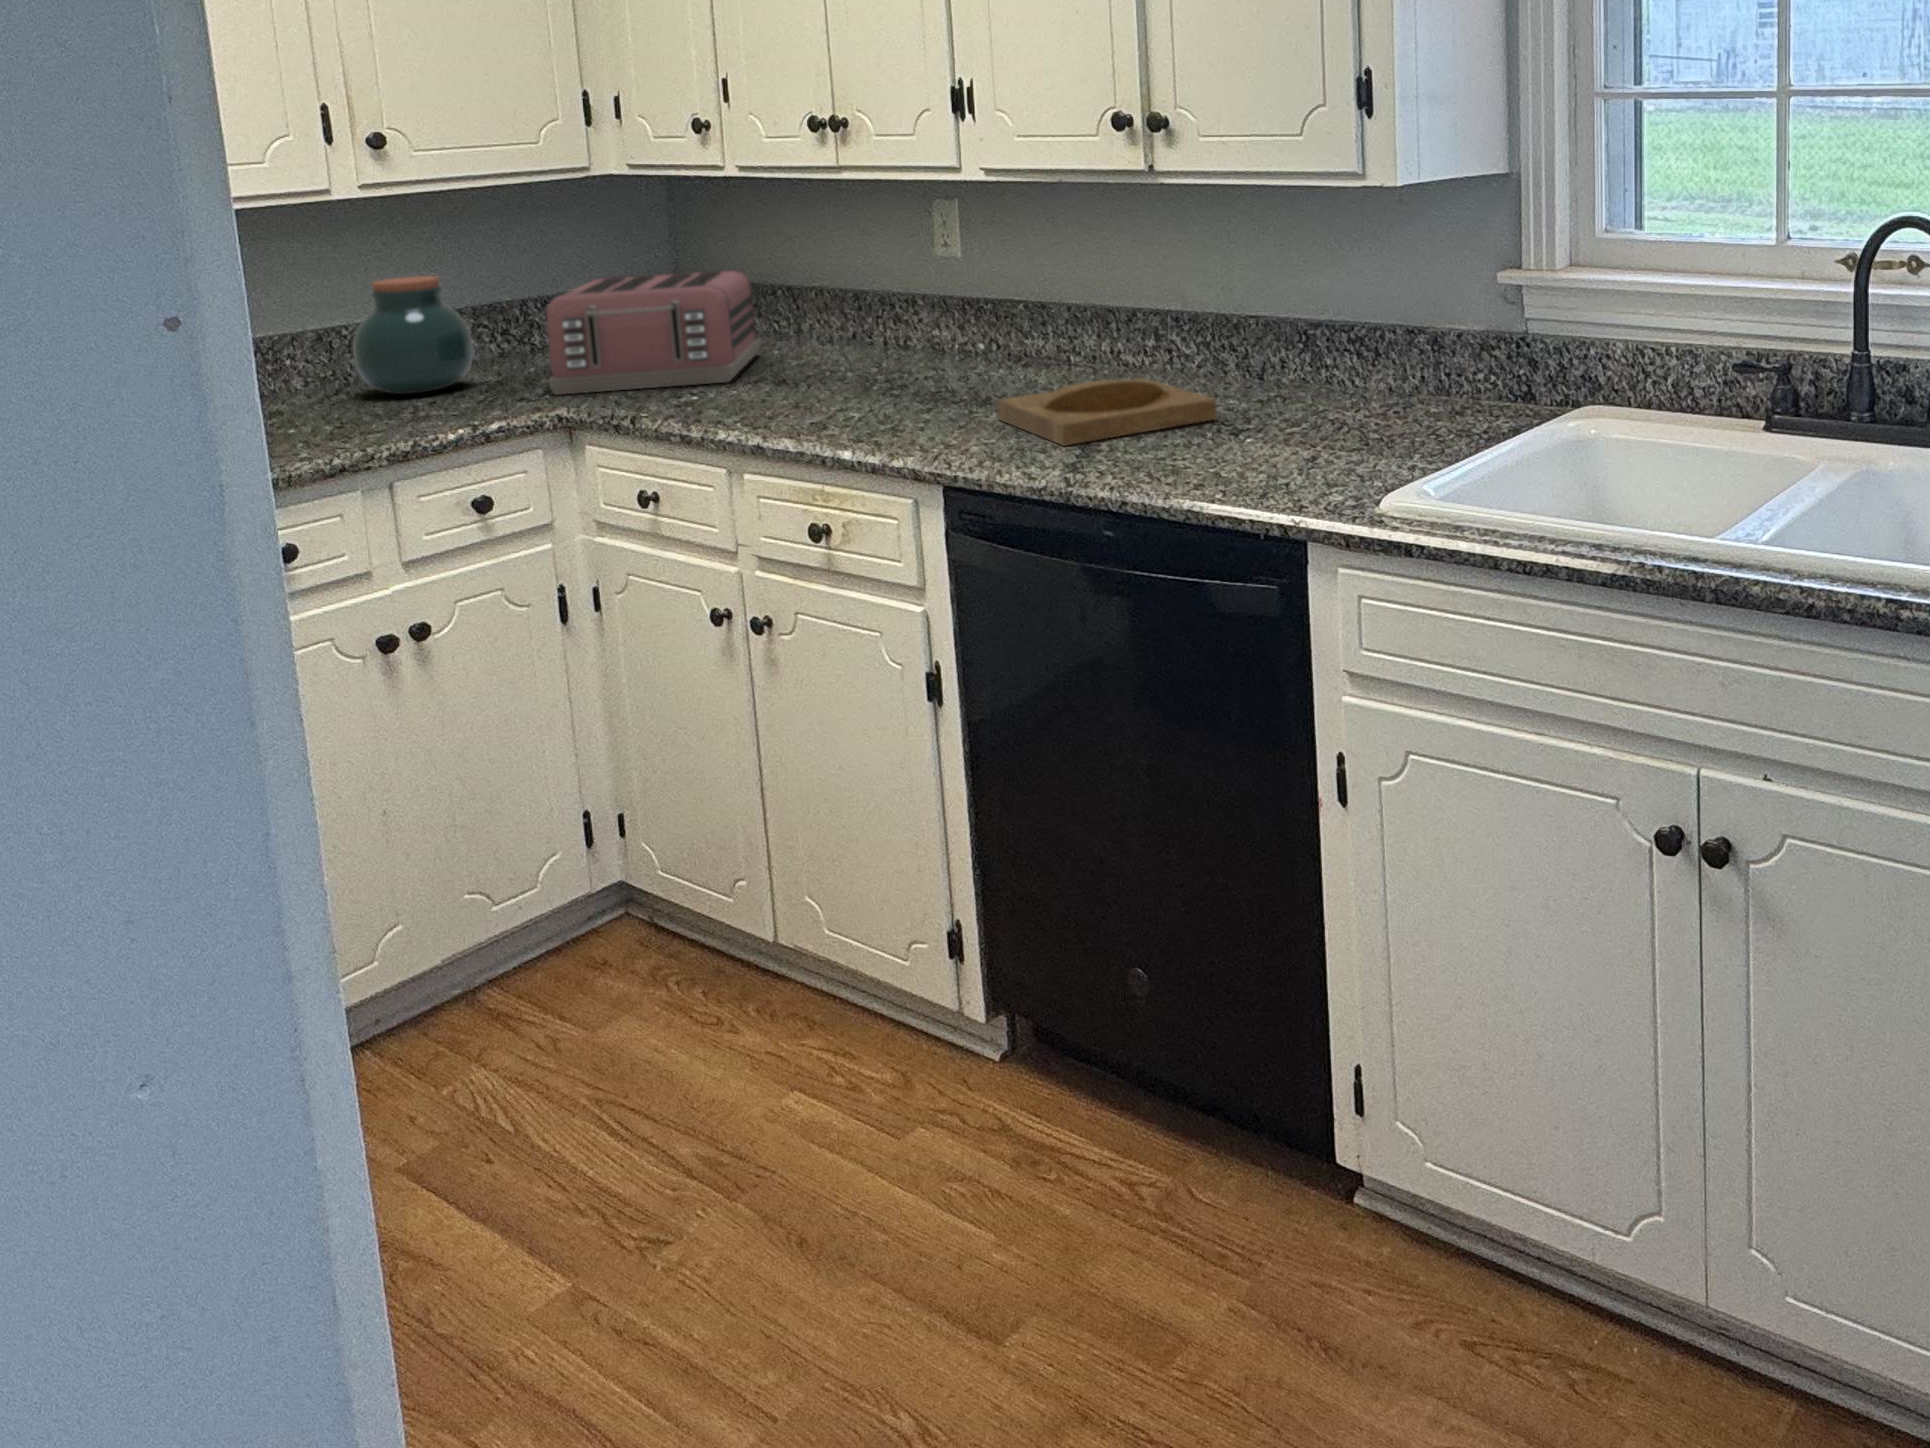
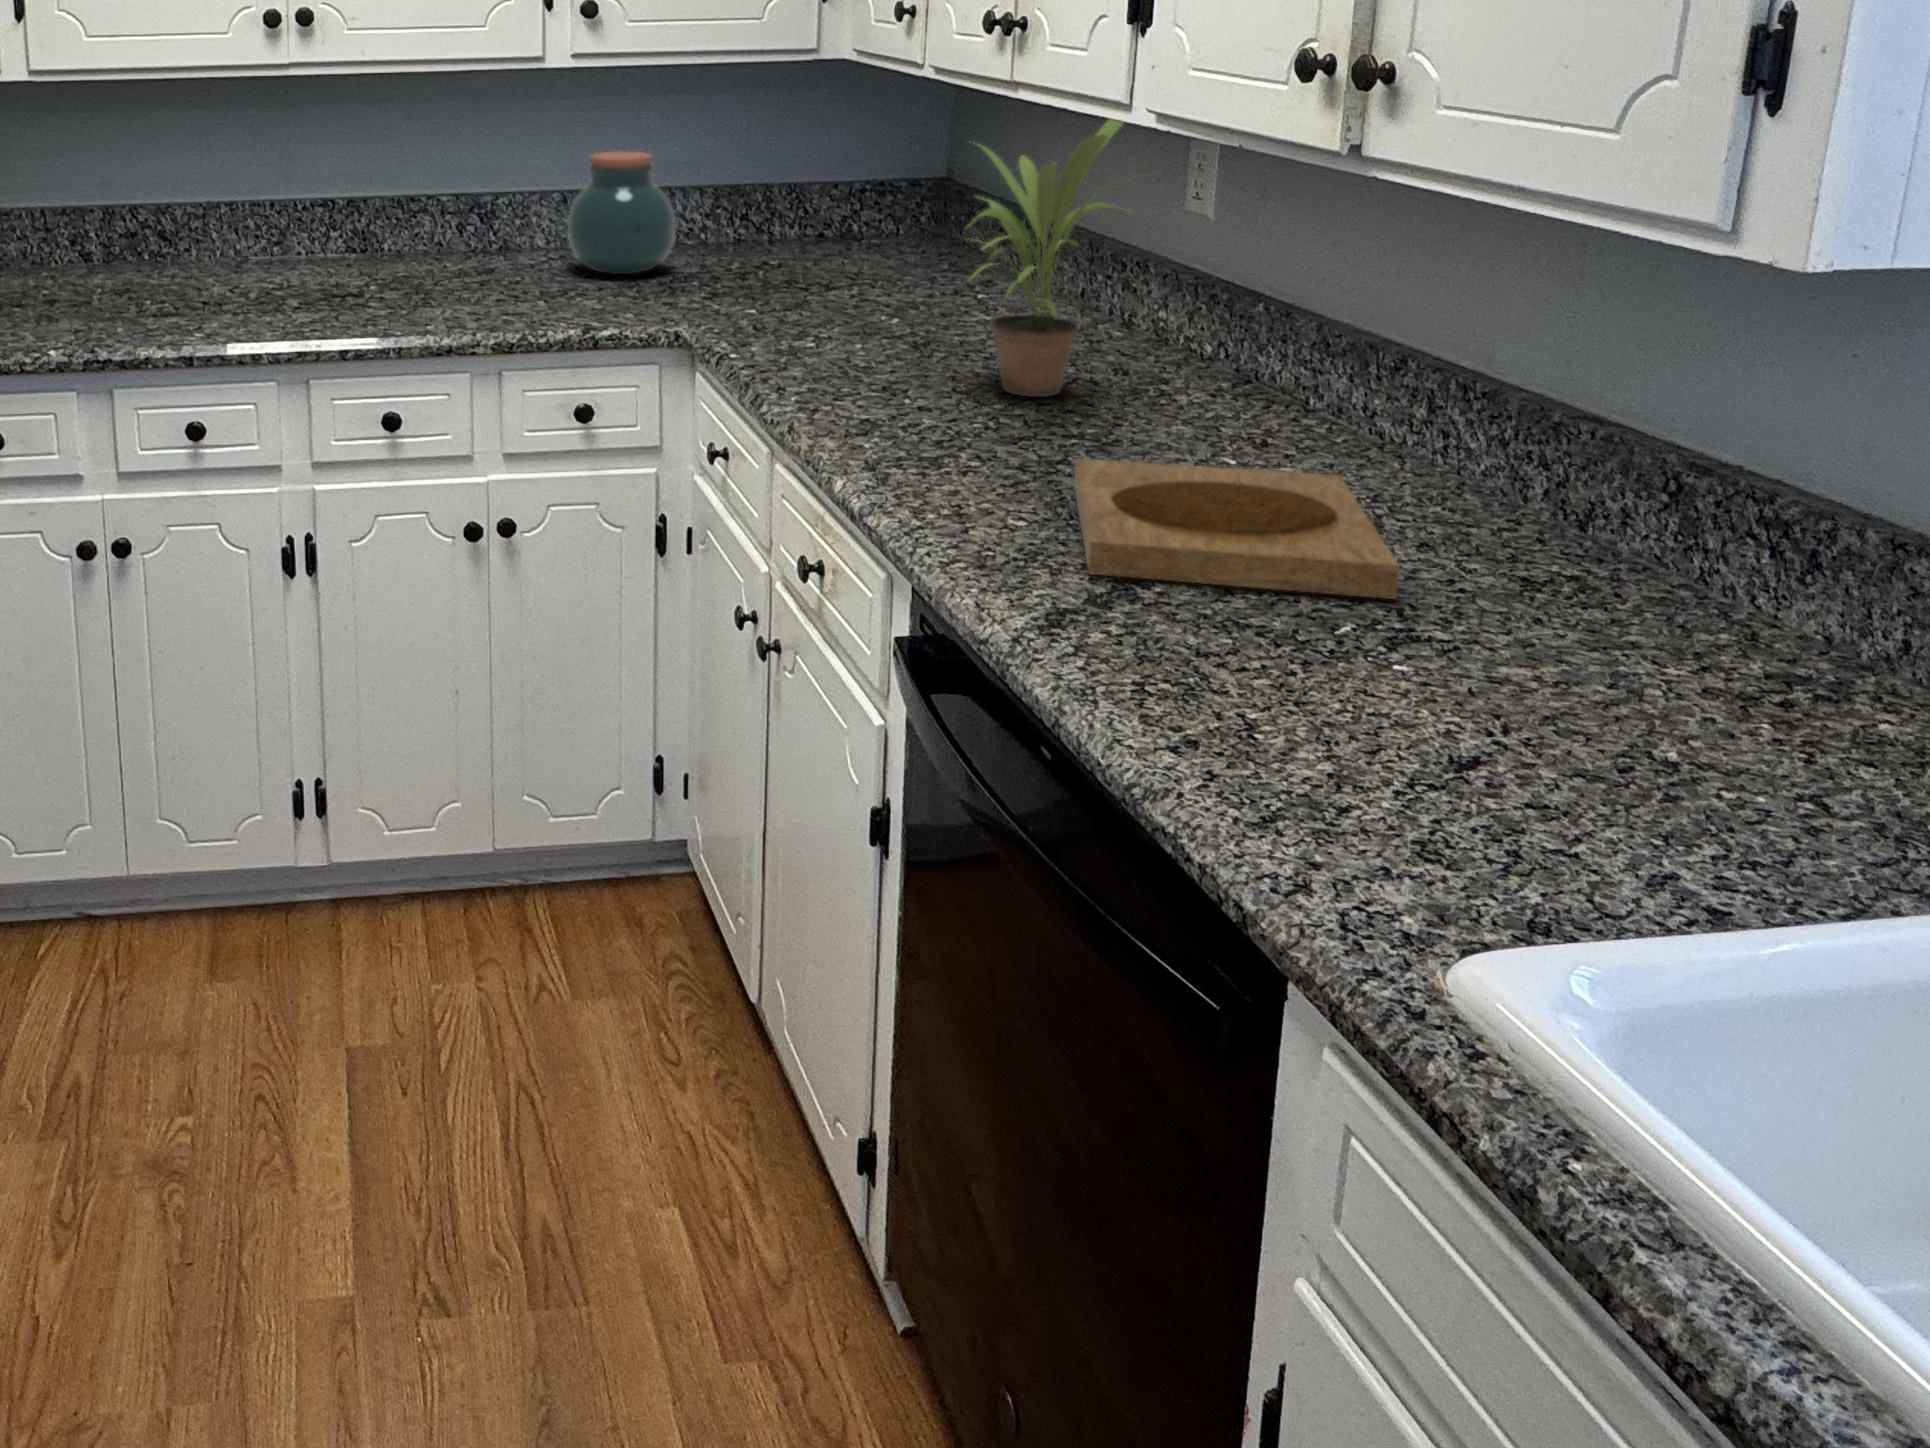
potted plant: none [817,178,967,393] -> present [970,119,1123,397]
toaster: present [546,270,760,395] -> none [703,175,968,329]

